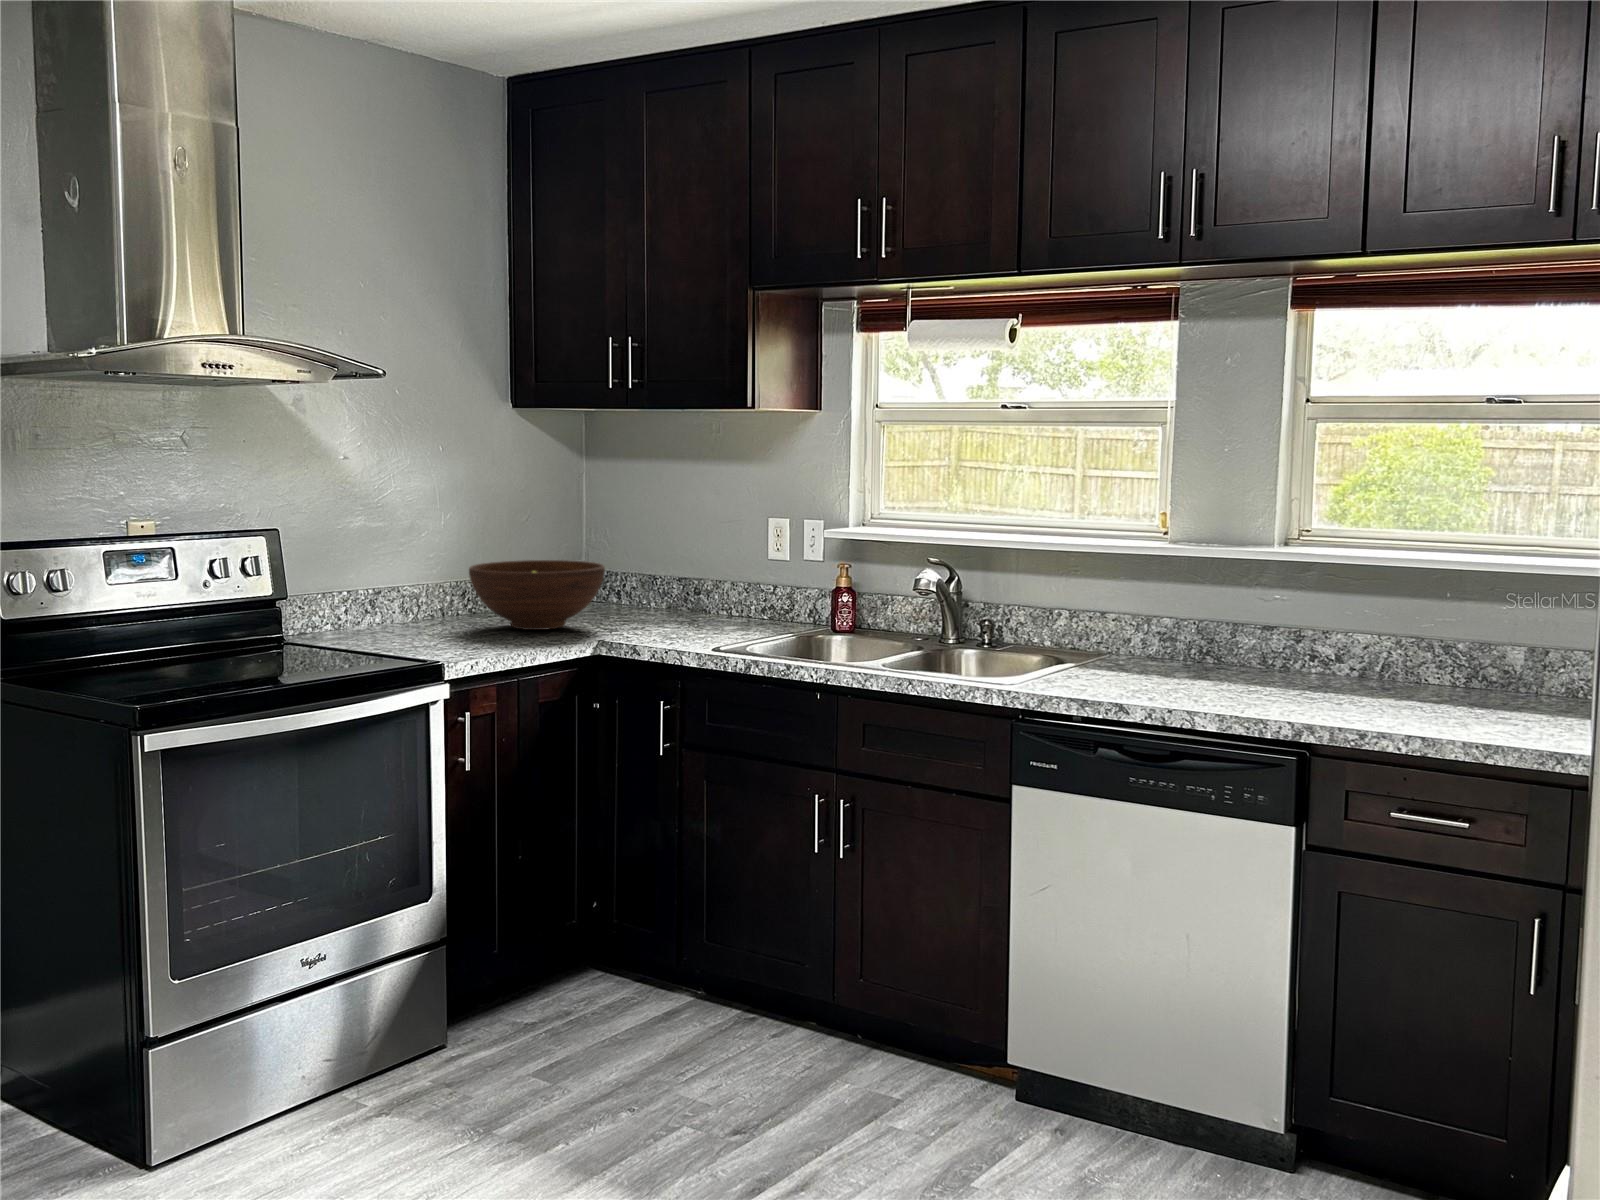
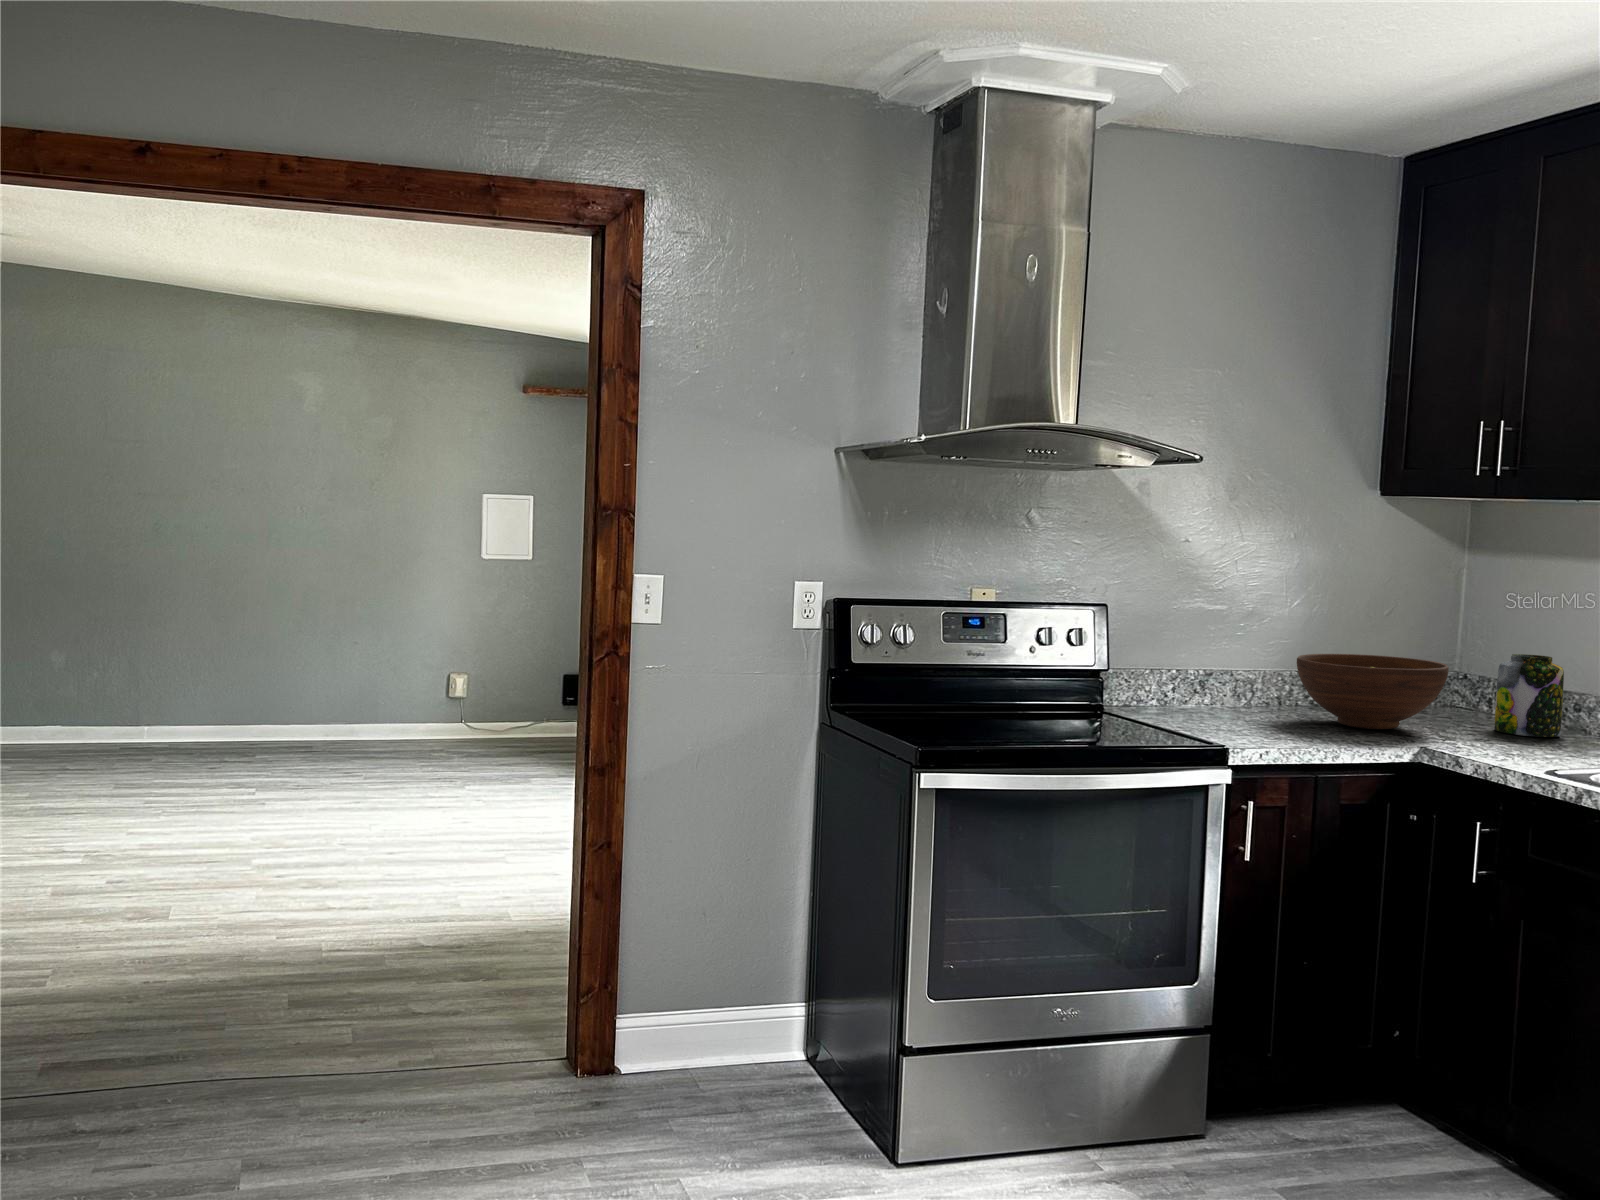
jar: none [637,549,690,621] -> present [1494,654,1564,737]

